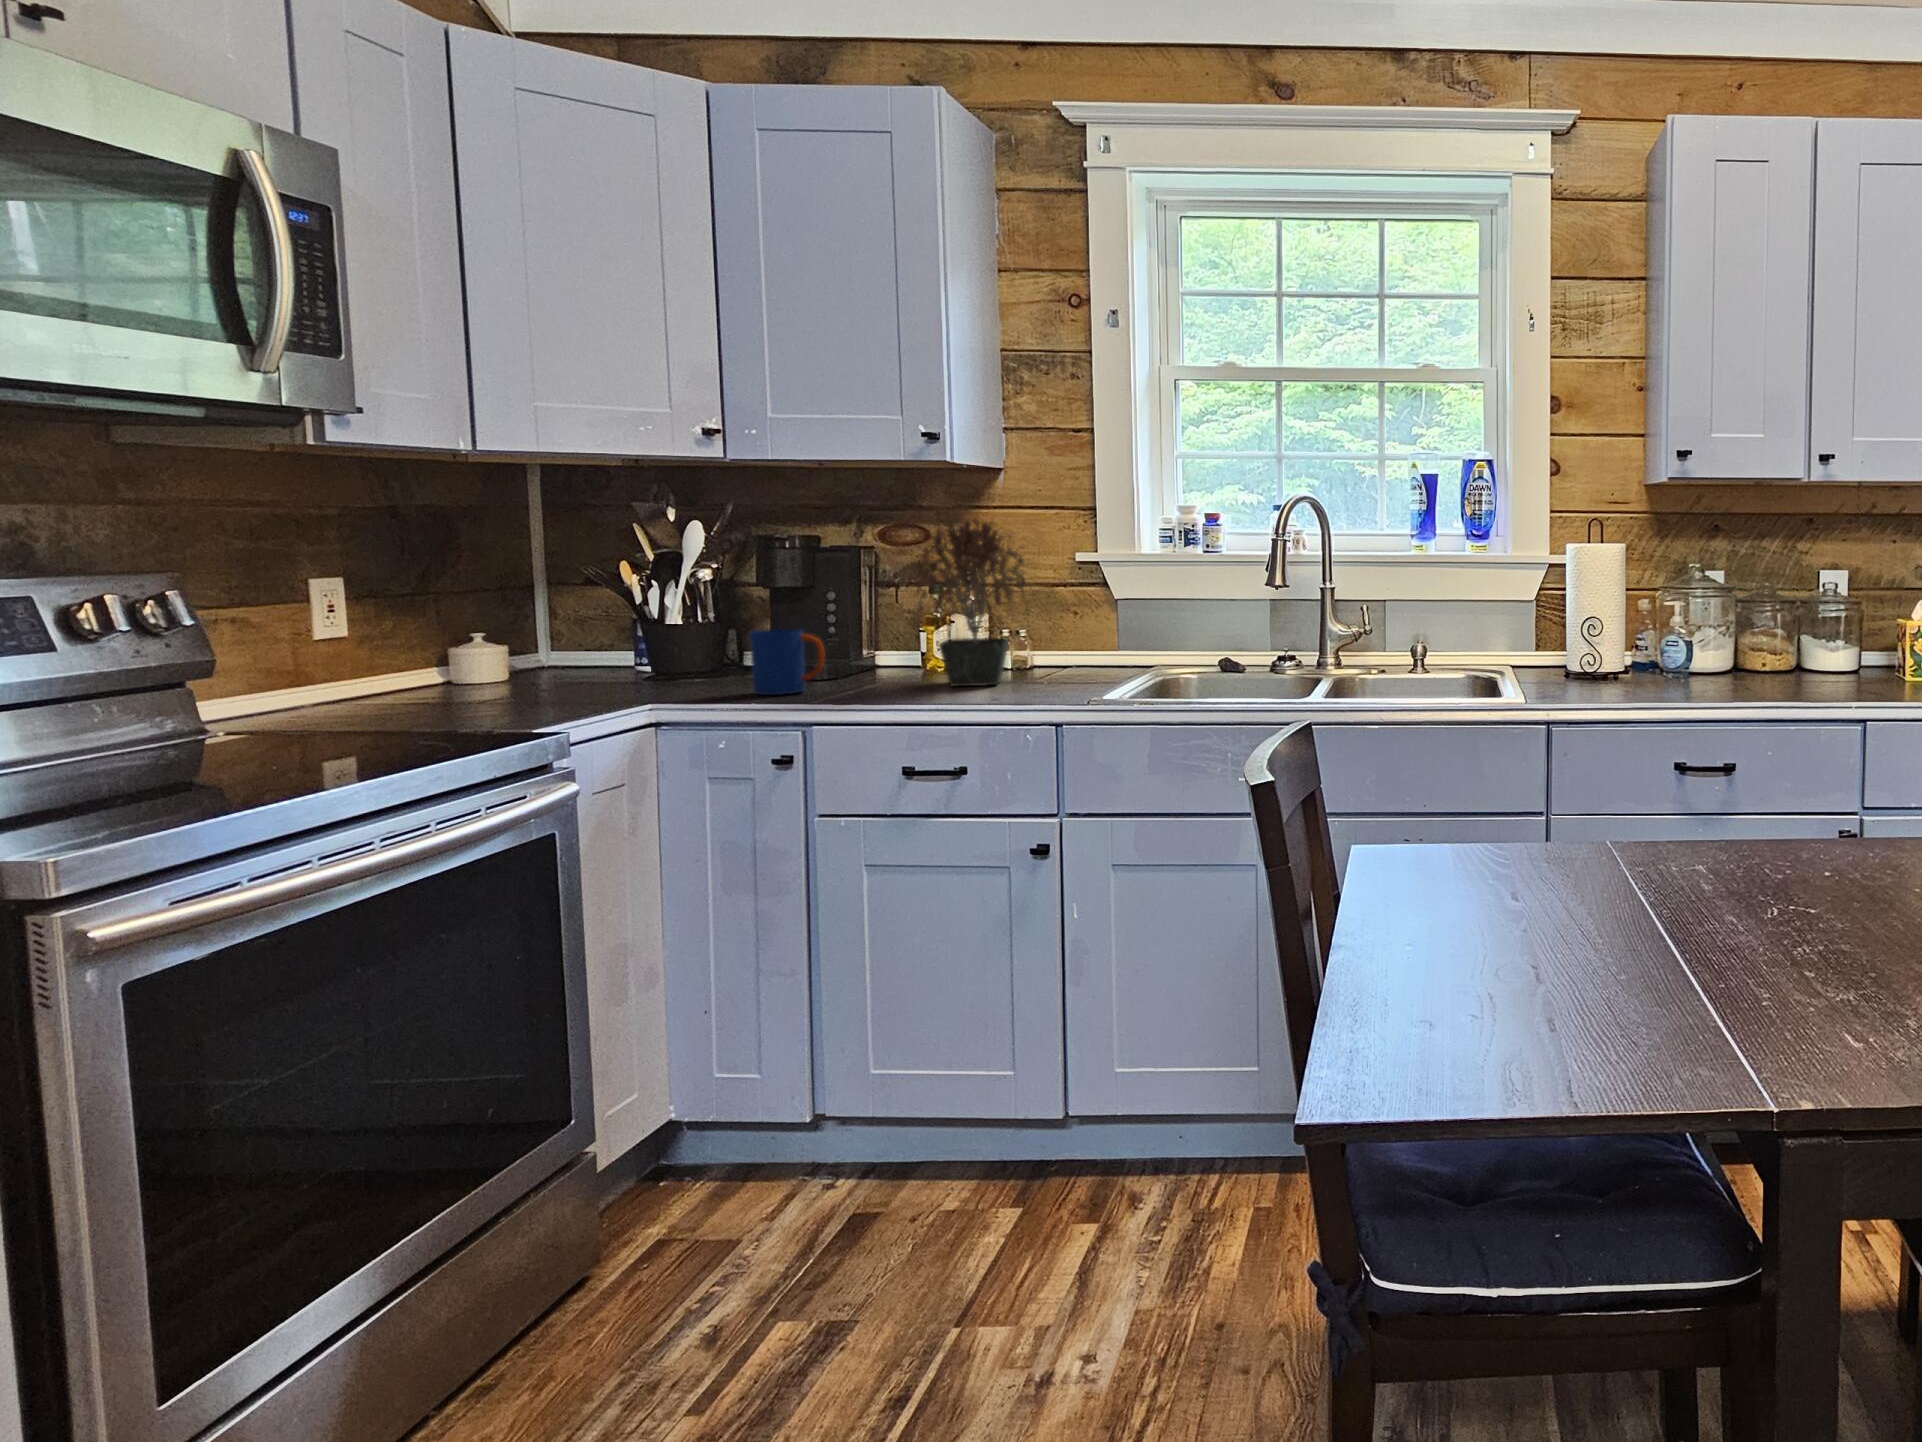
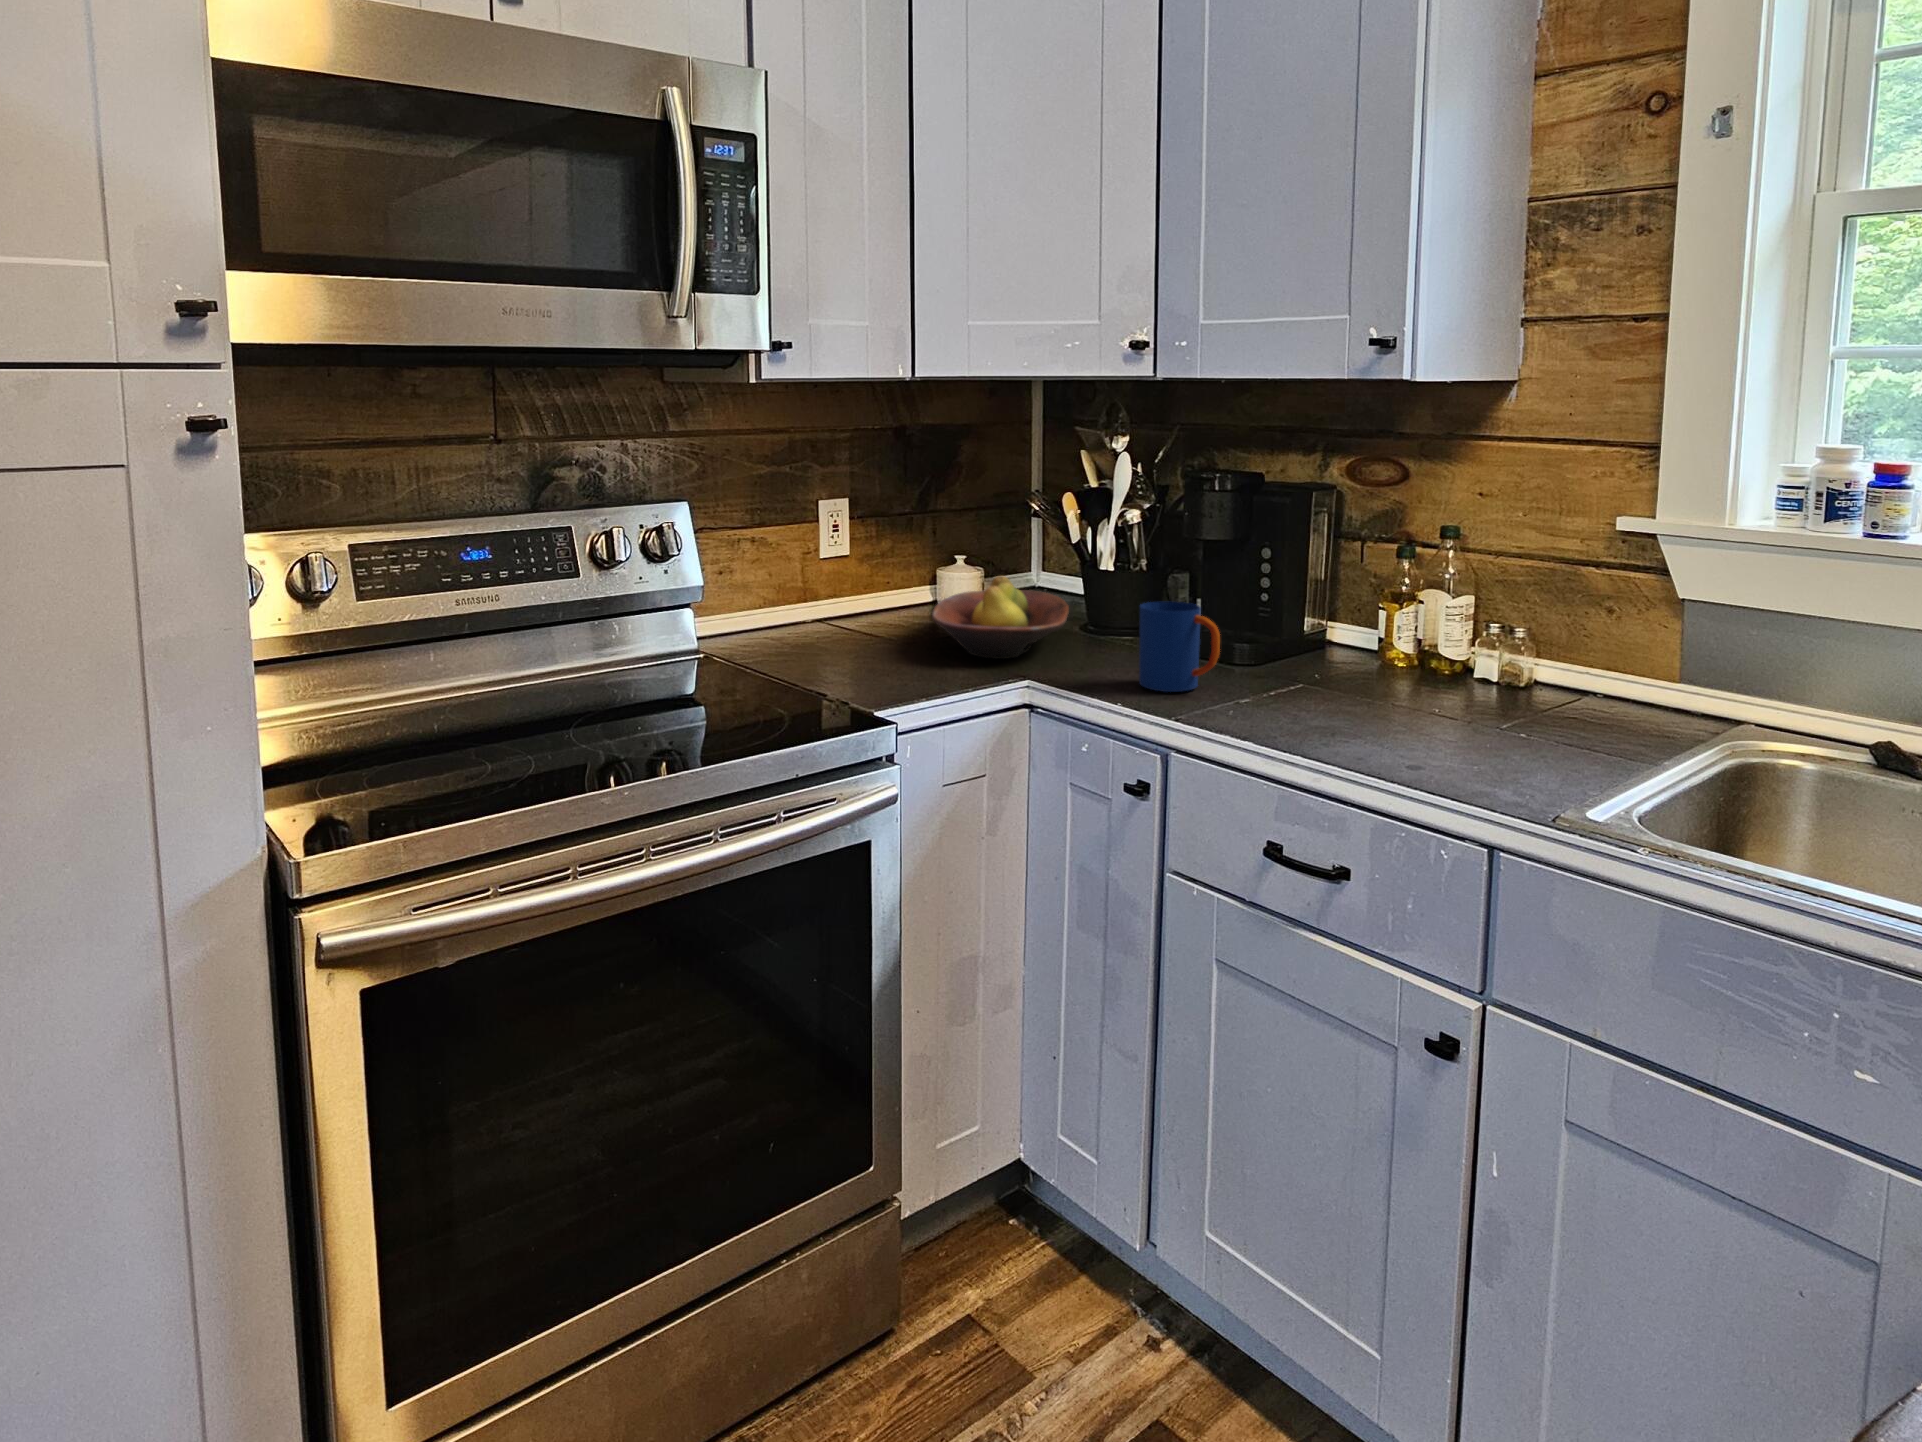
potted plant: present [908,516,1032,686] -> none [1322,458,1535,726]
fruit bowl: none [497,634,657,698] -> present [932,576,1069,659]

